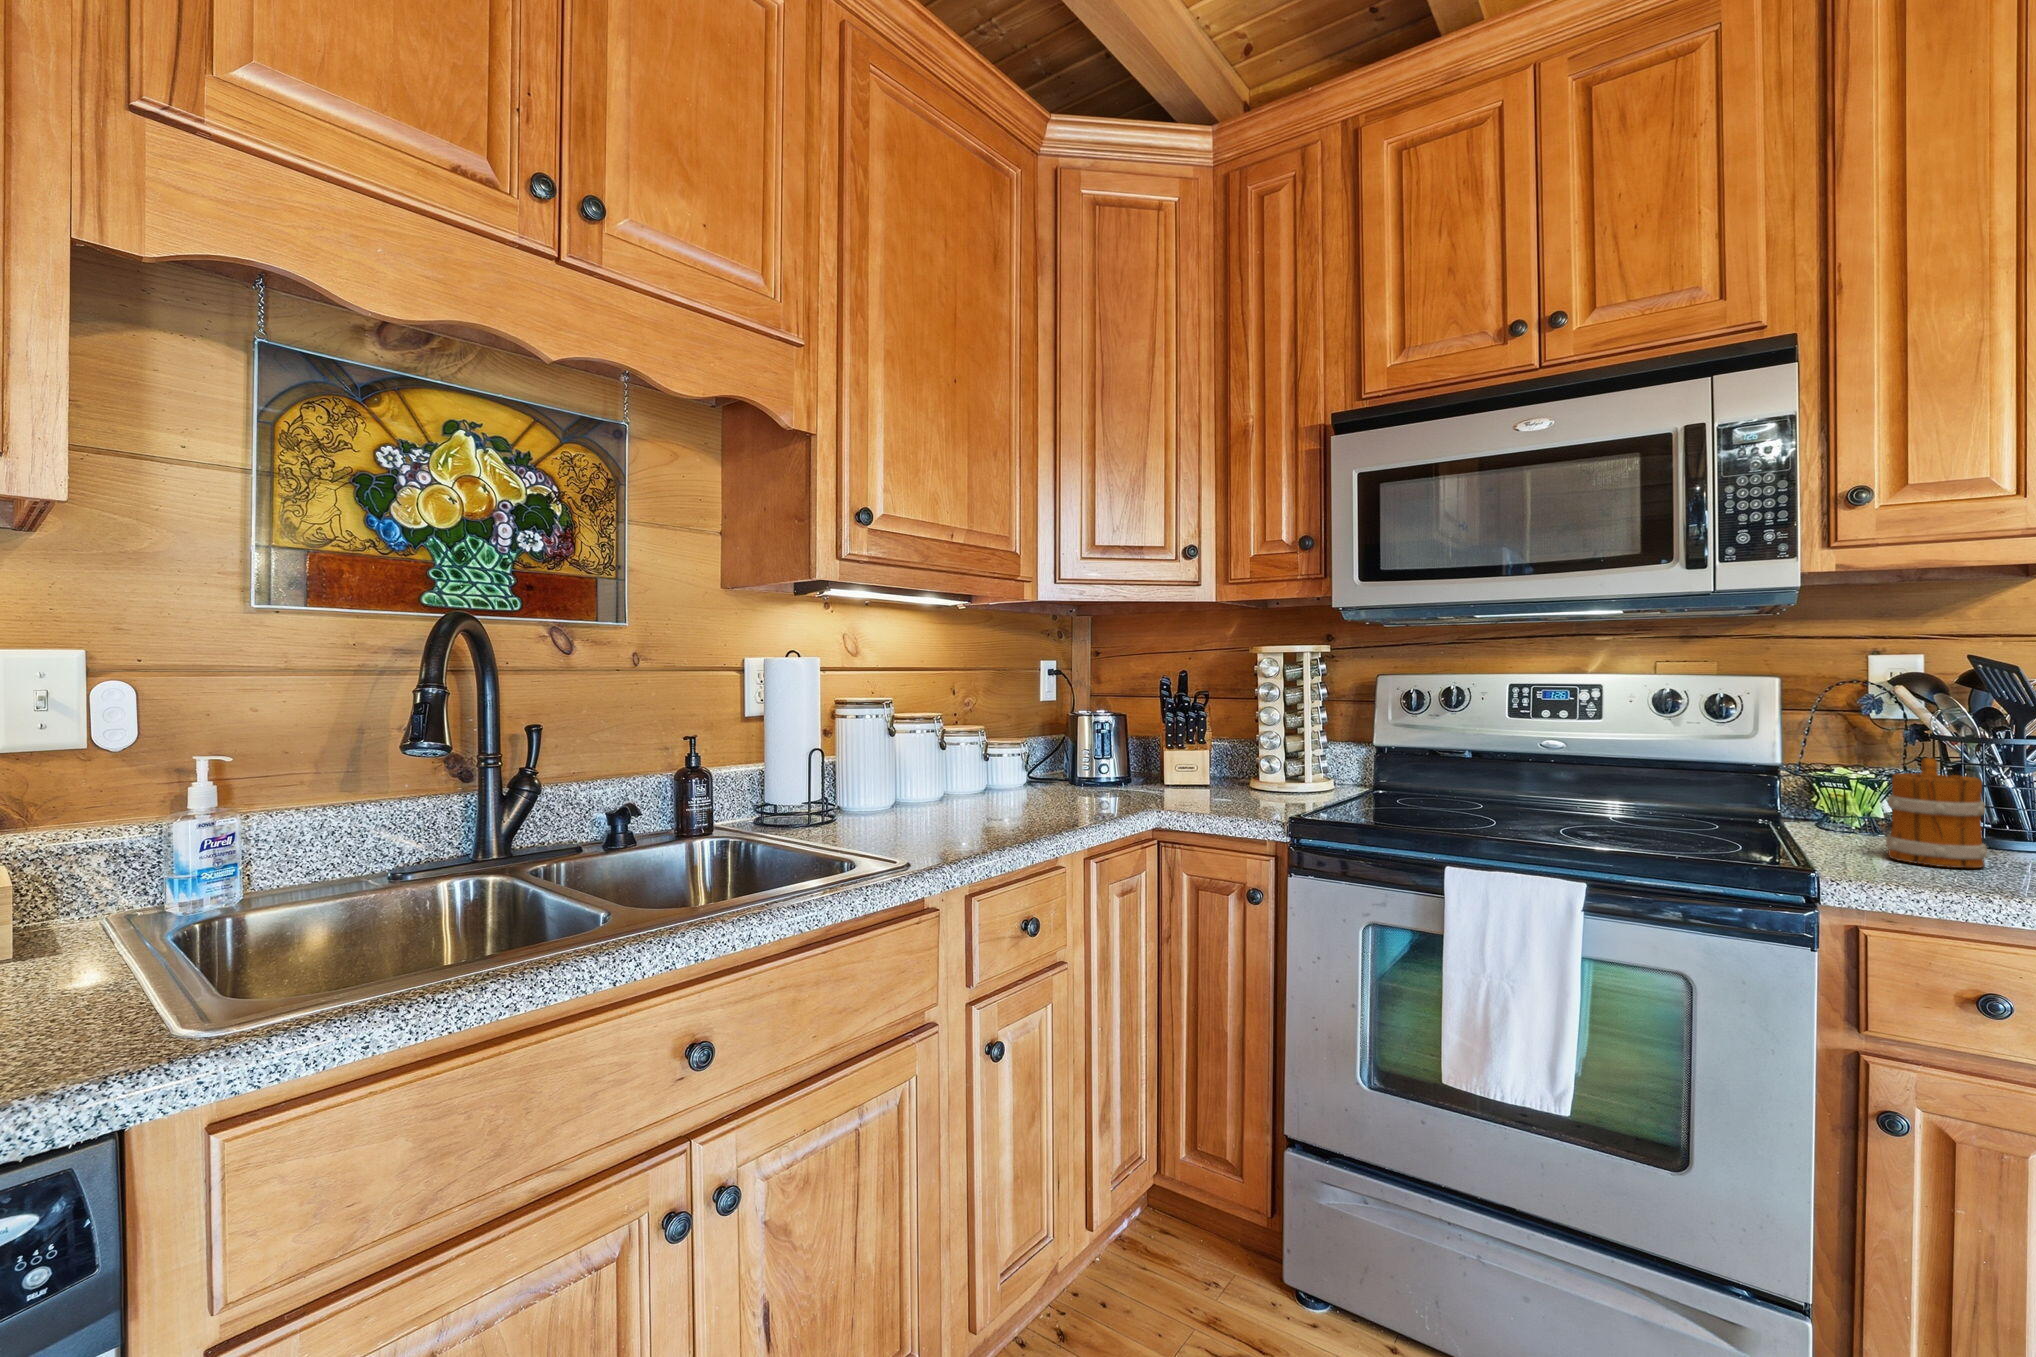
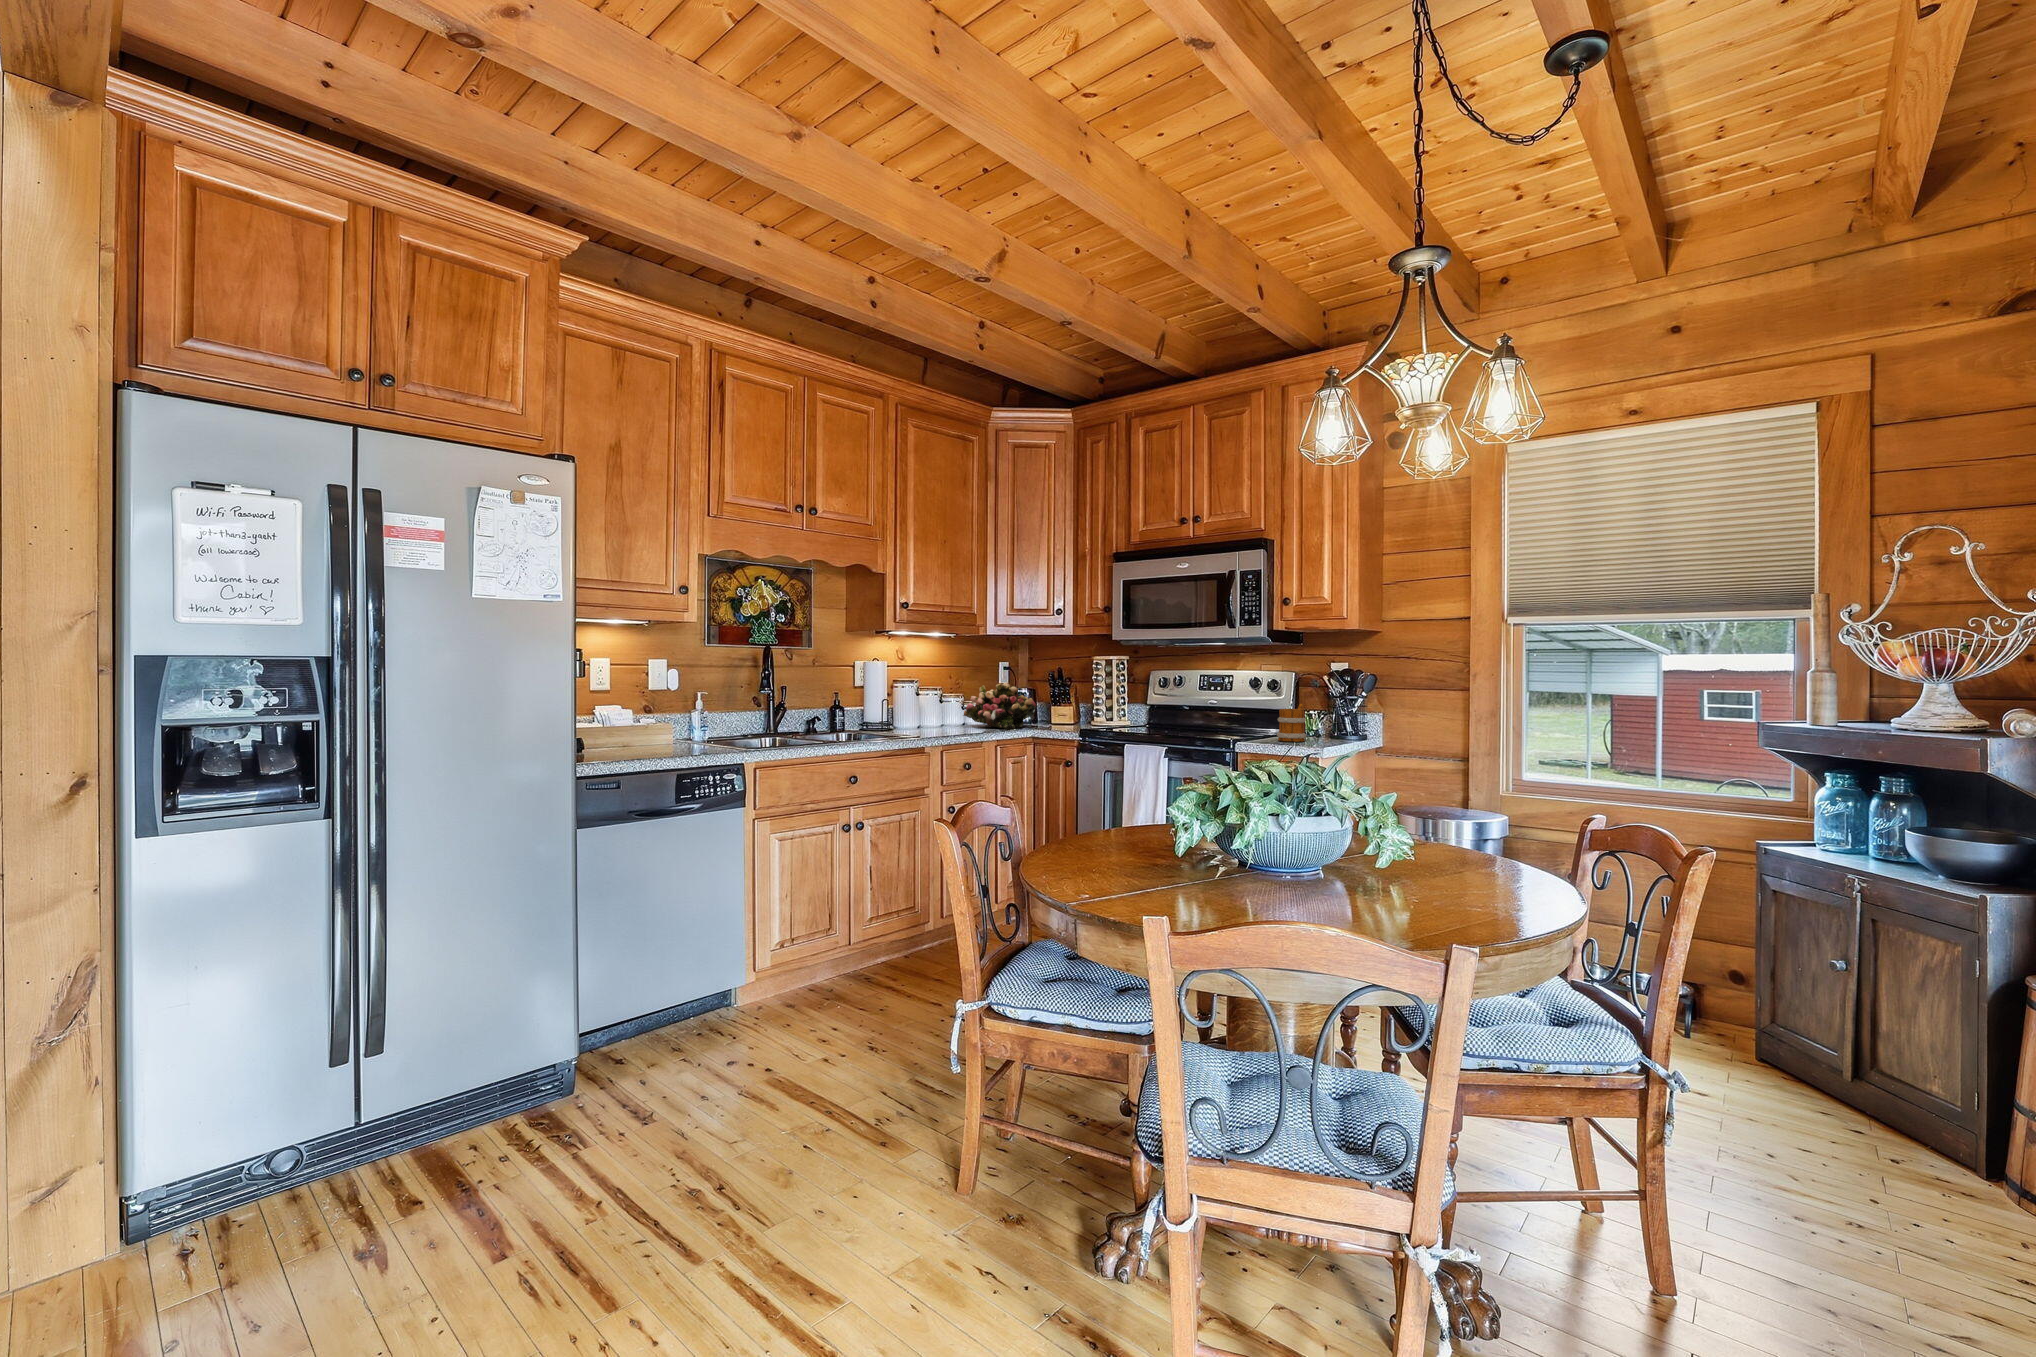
flower arrangement: none [989,703,1156,810] -> present [964,683,1036,729]

